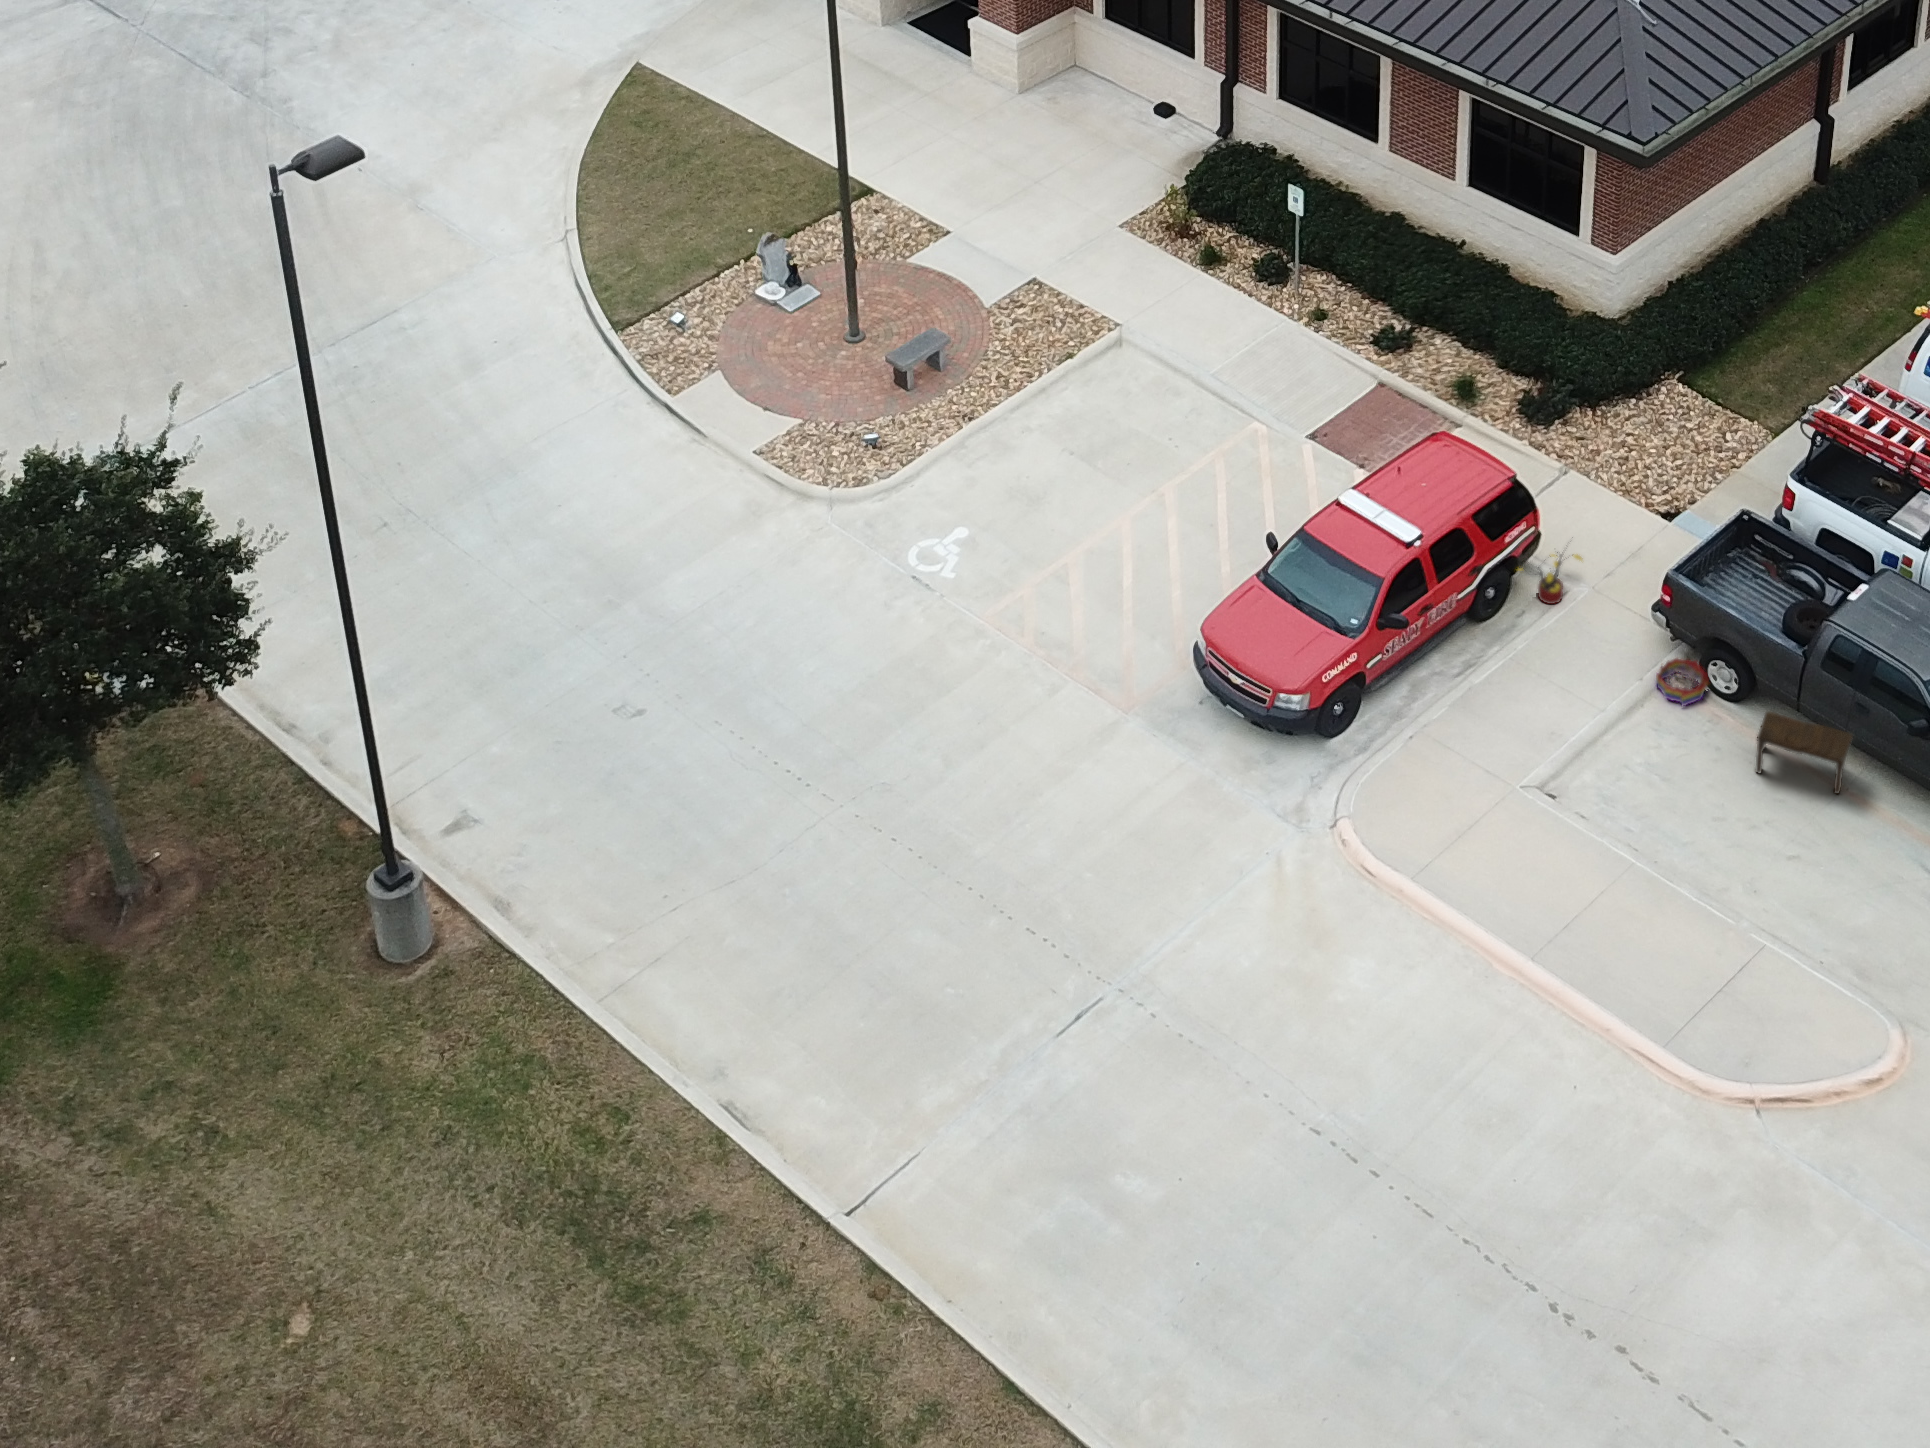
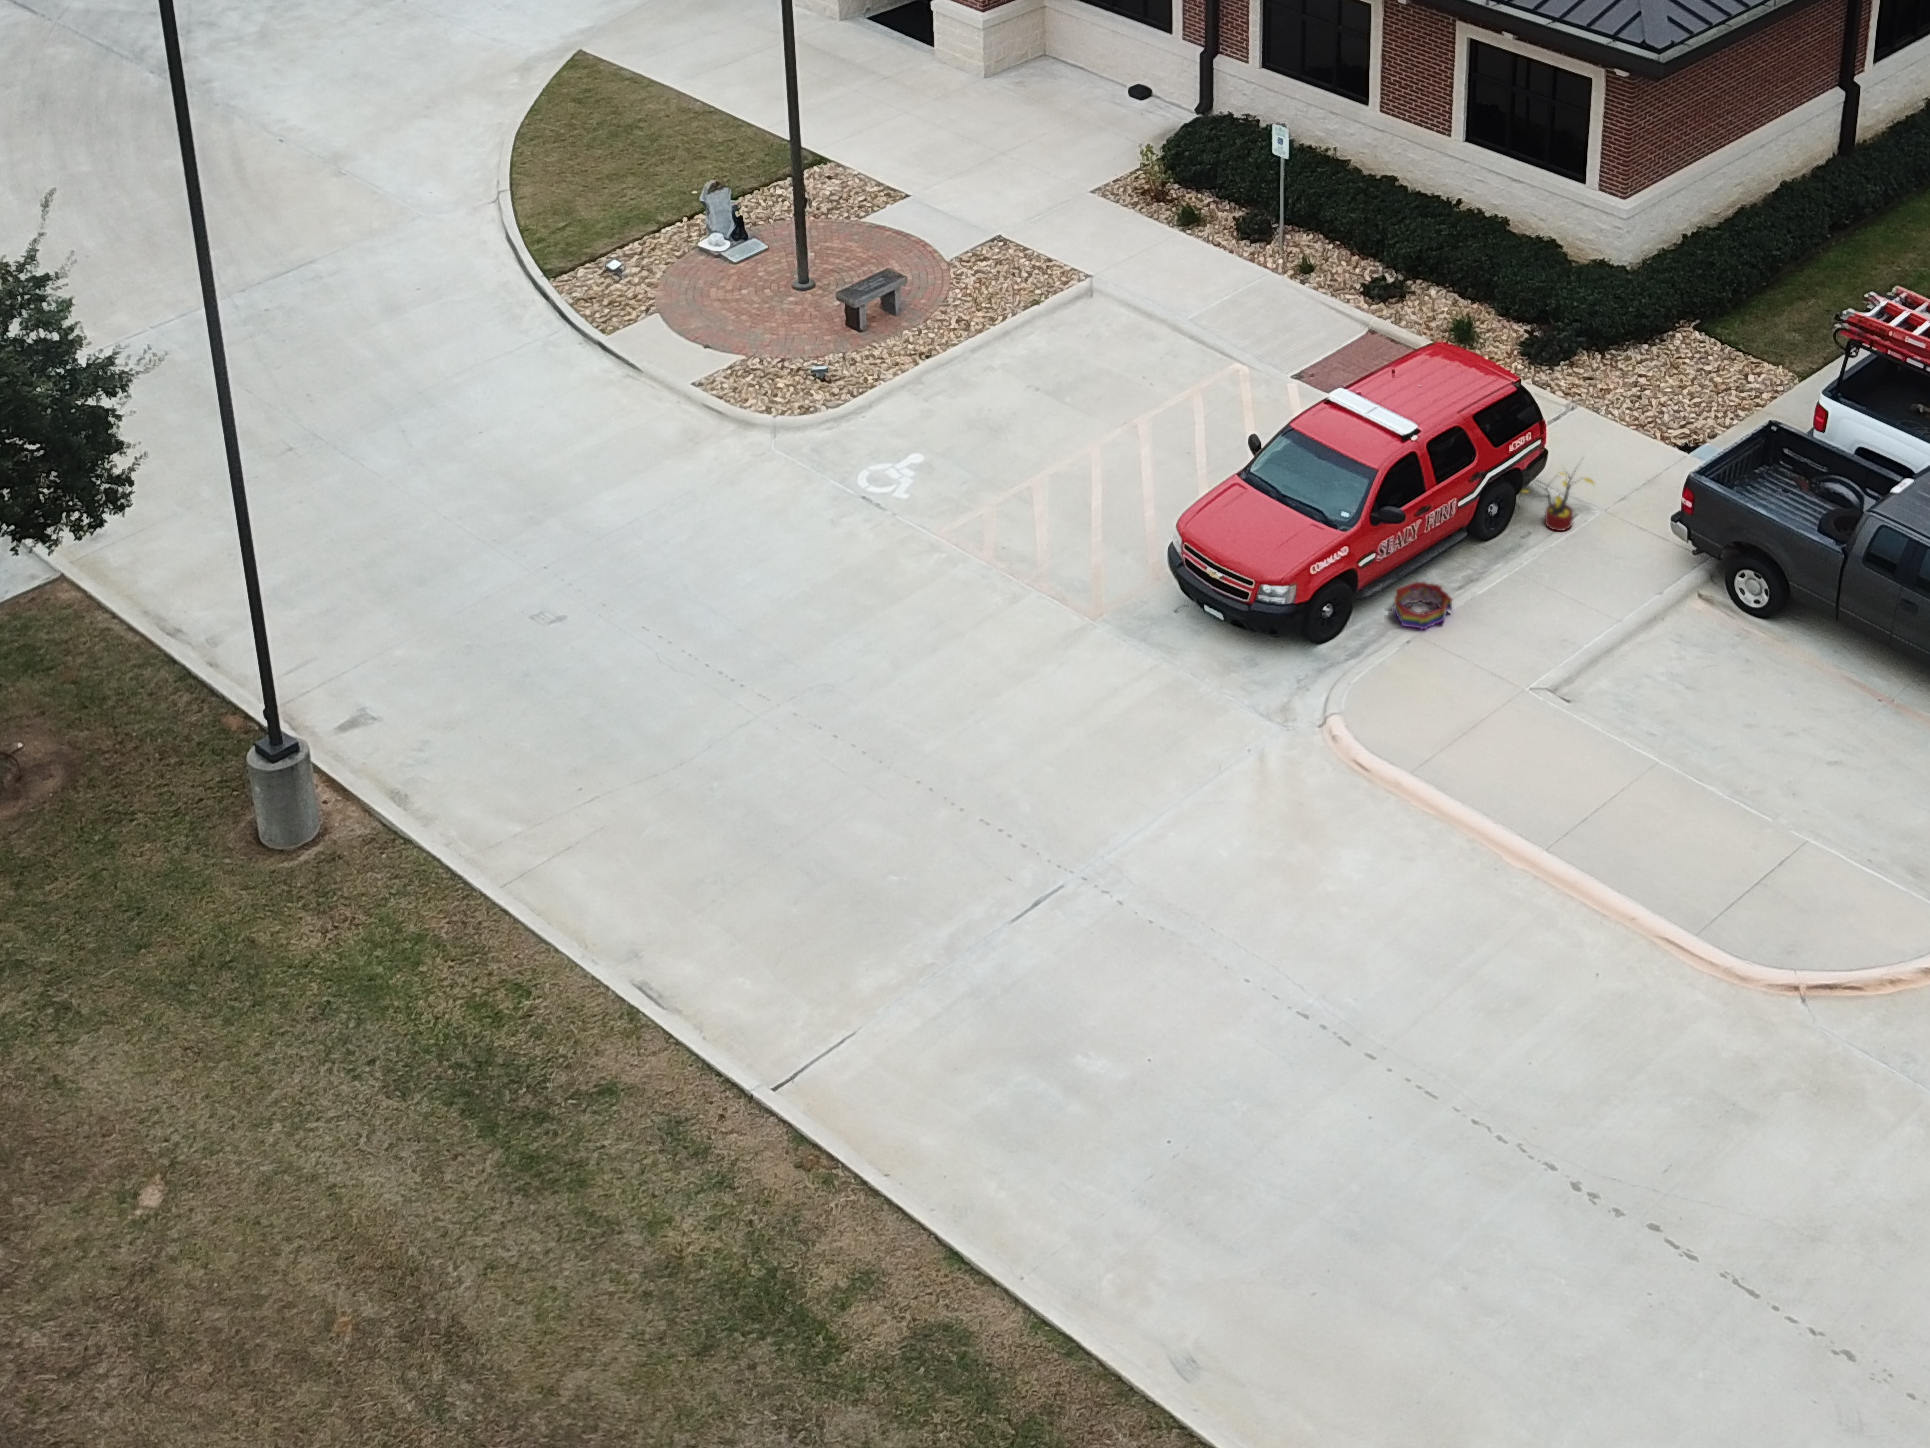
storage bin: present [1656,659,1708,706] -> present [1394,581,1452,629]
bench: present [1755,711,1853,794] -> none [1789,617,1898,706]

